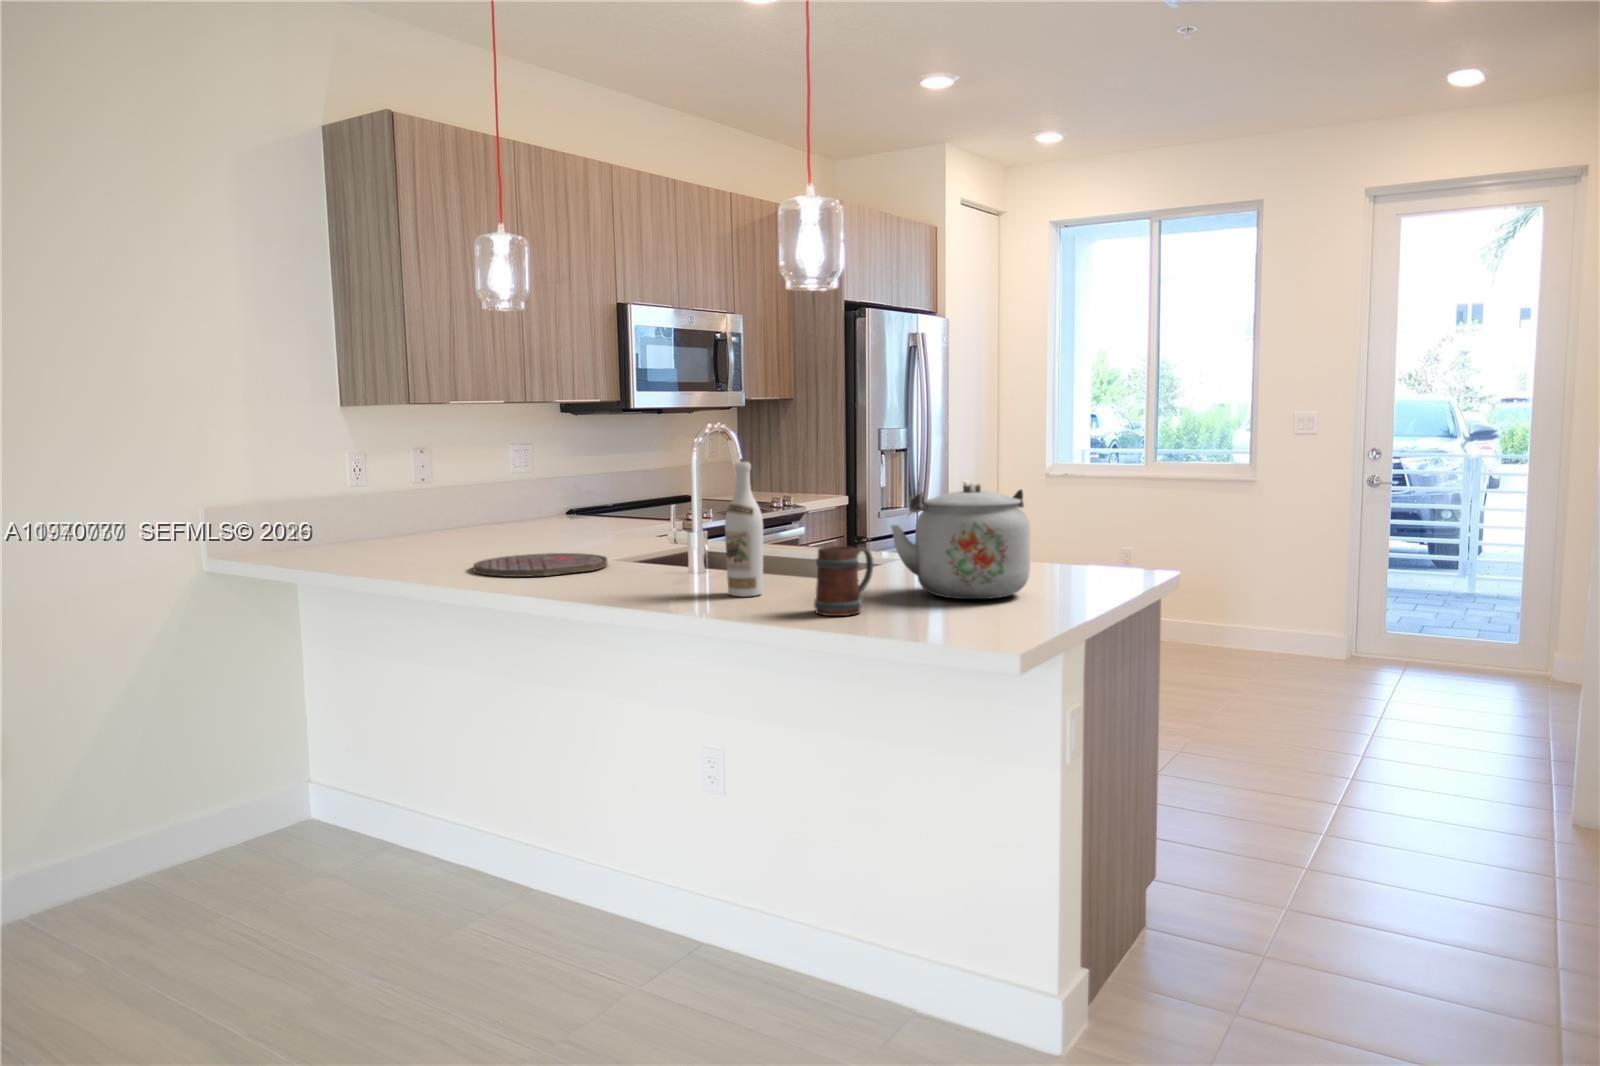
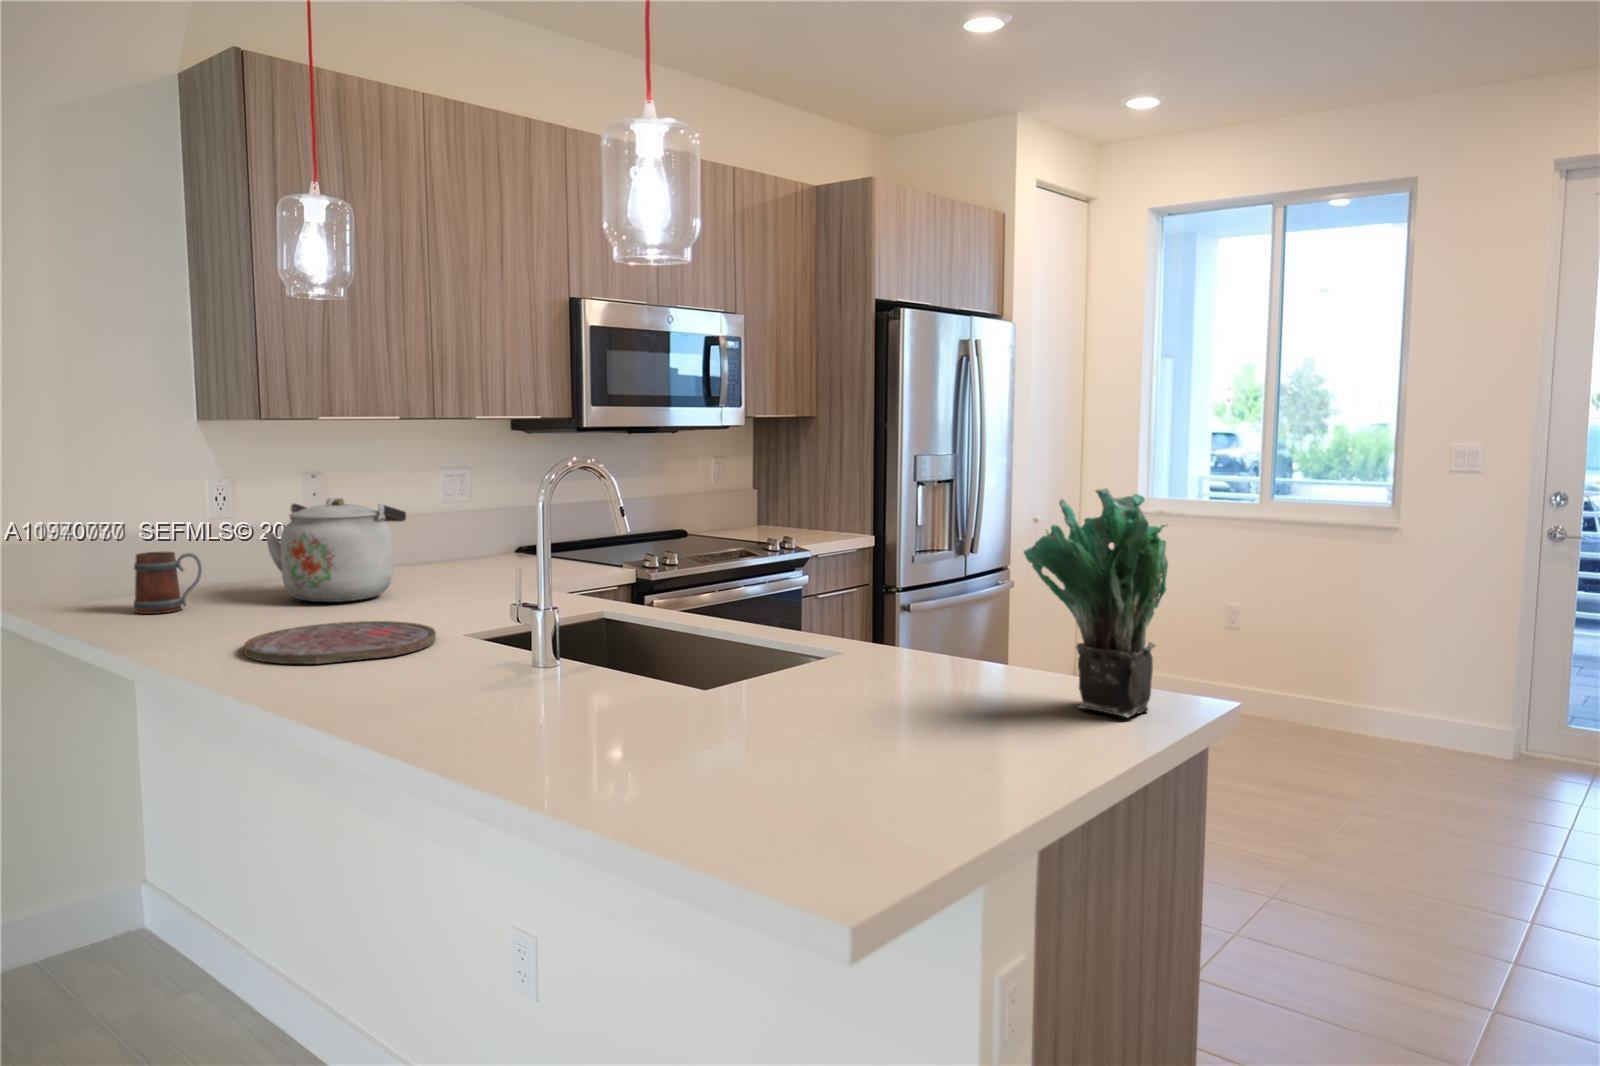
potted plant: none [1052,434,1138,578] -> present [1024,489,1168,717]
wine bottle: present [725,462,763,597] -> none [496,522,556,729]
kettle: present [891,483,1030,599] -> present [265,497,406,602]
mug: present [814,546,873,616] -> present [134,552,202,614]

